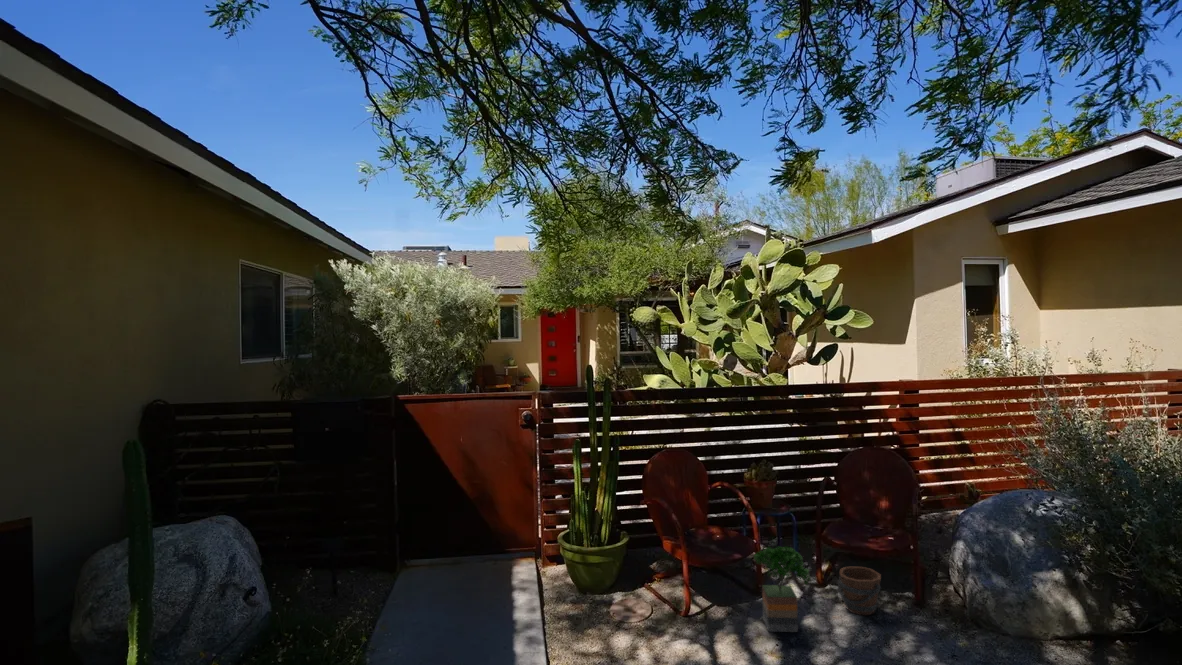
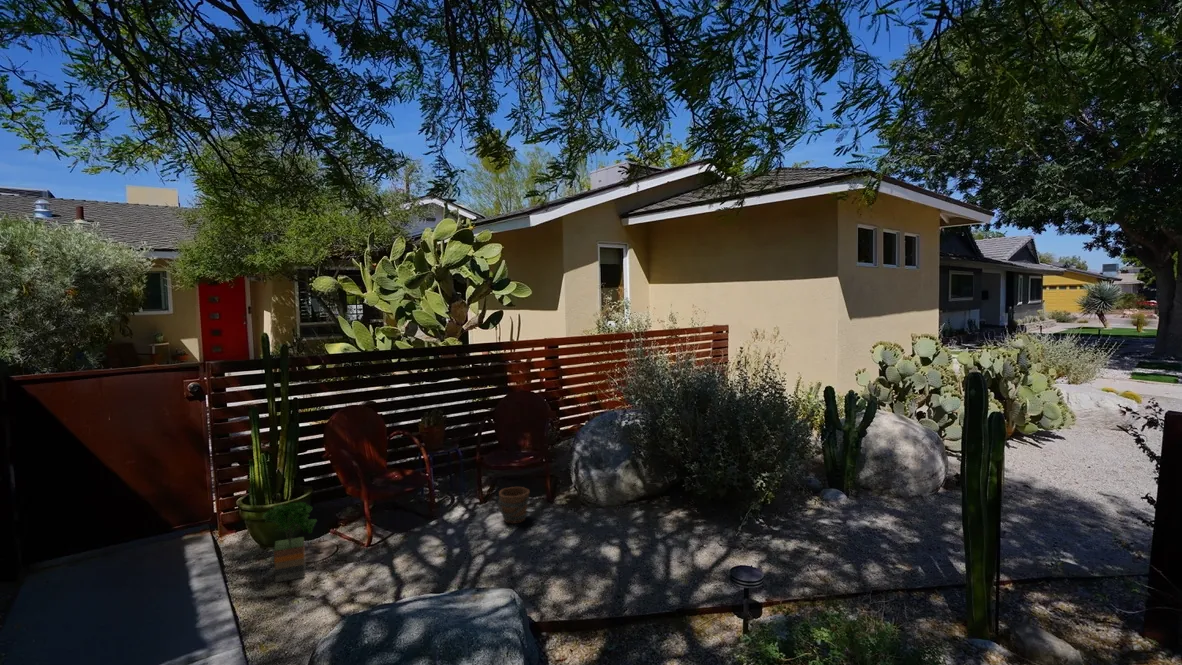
potted tree: present [754,547,810,632] -> present [264,502,316,582]

